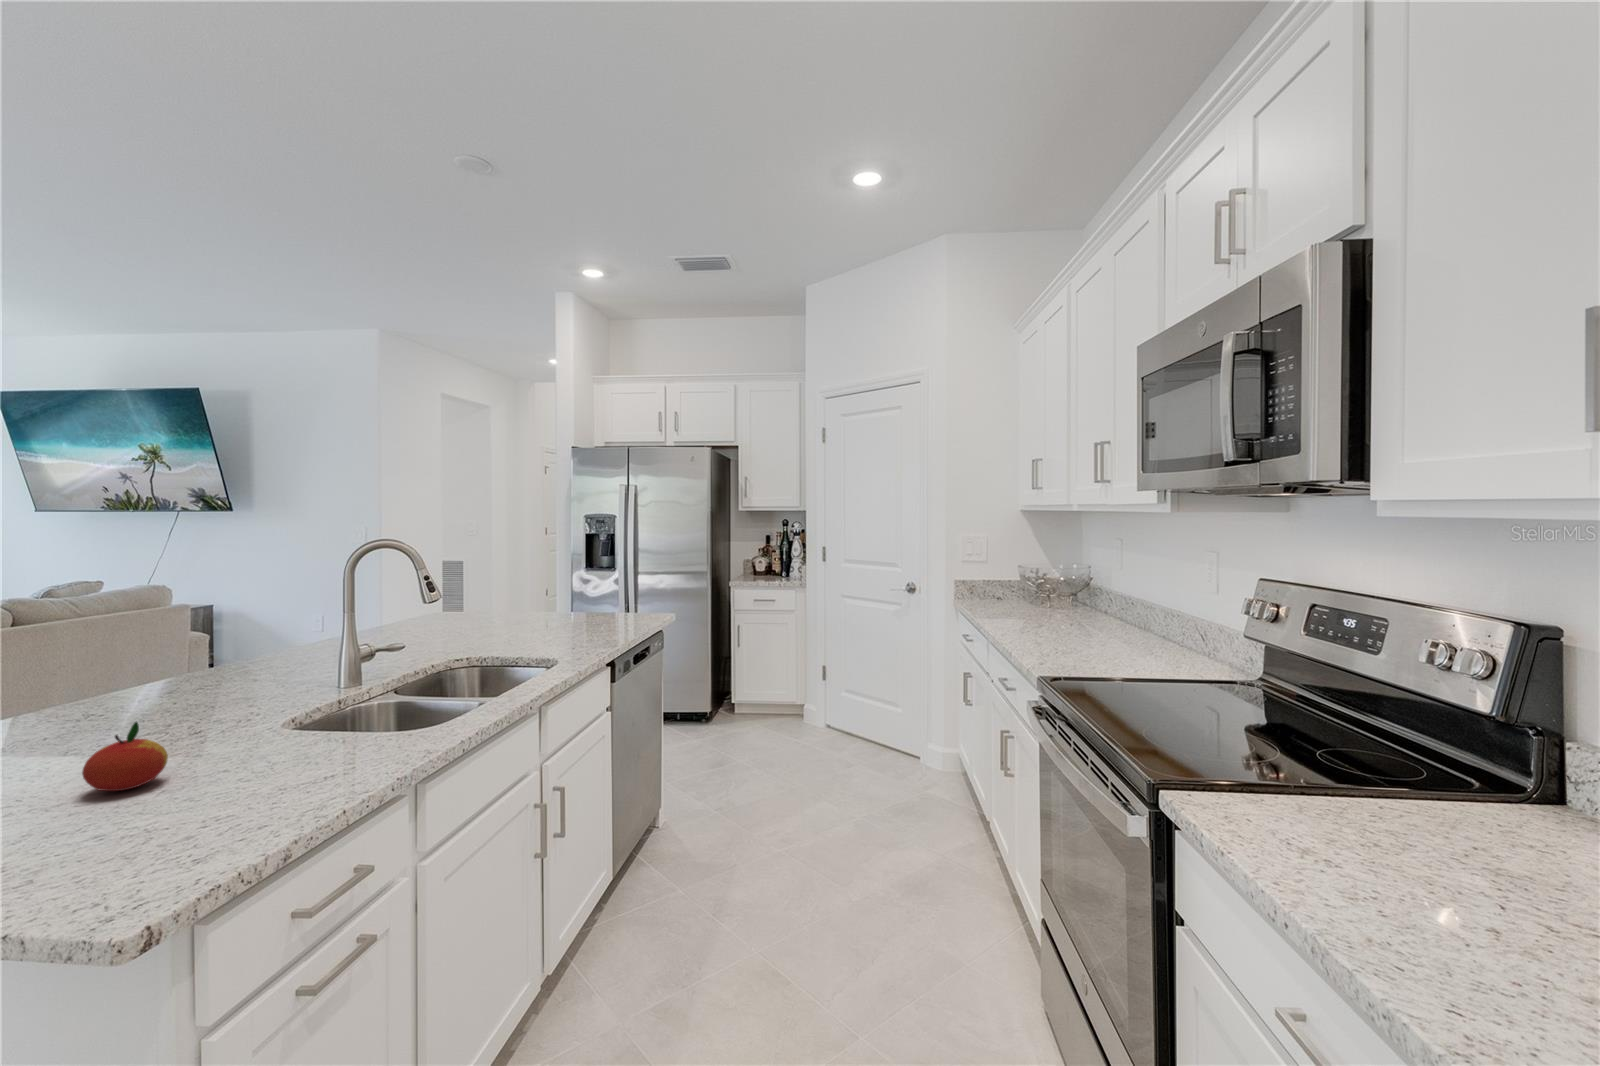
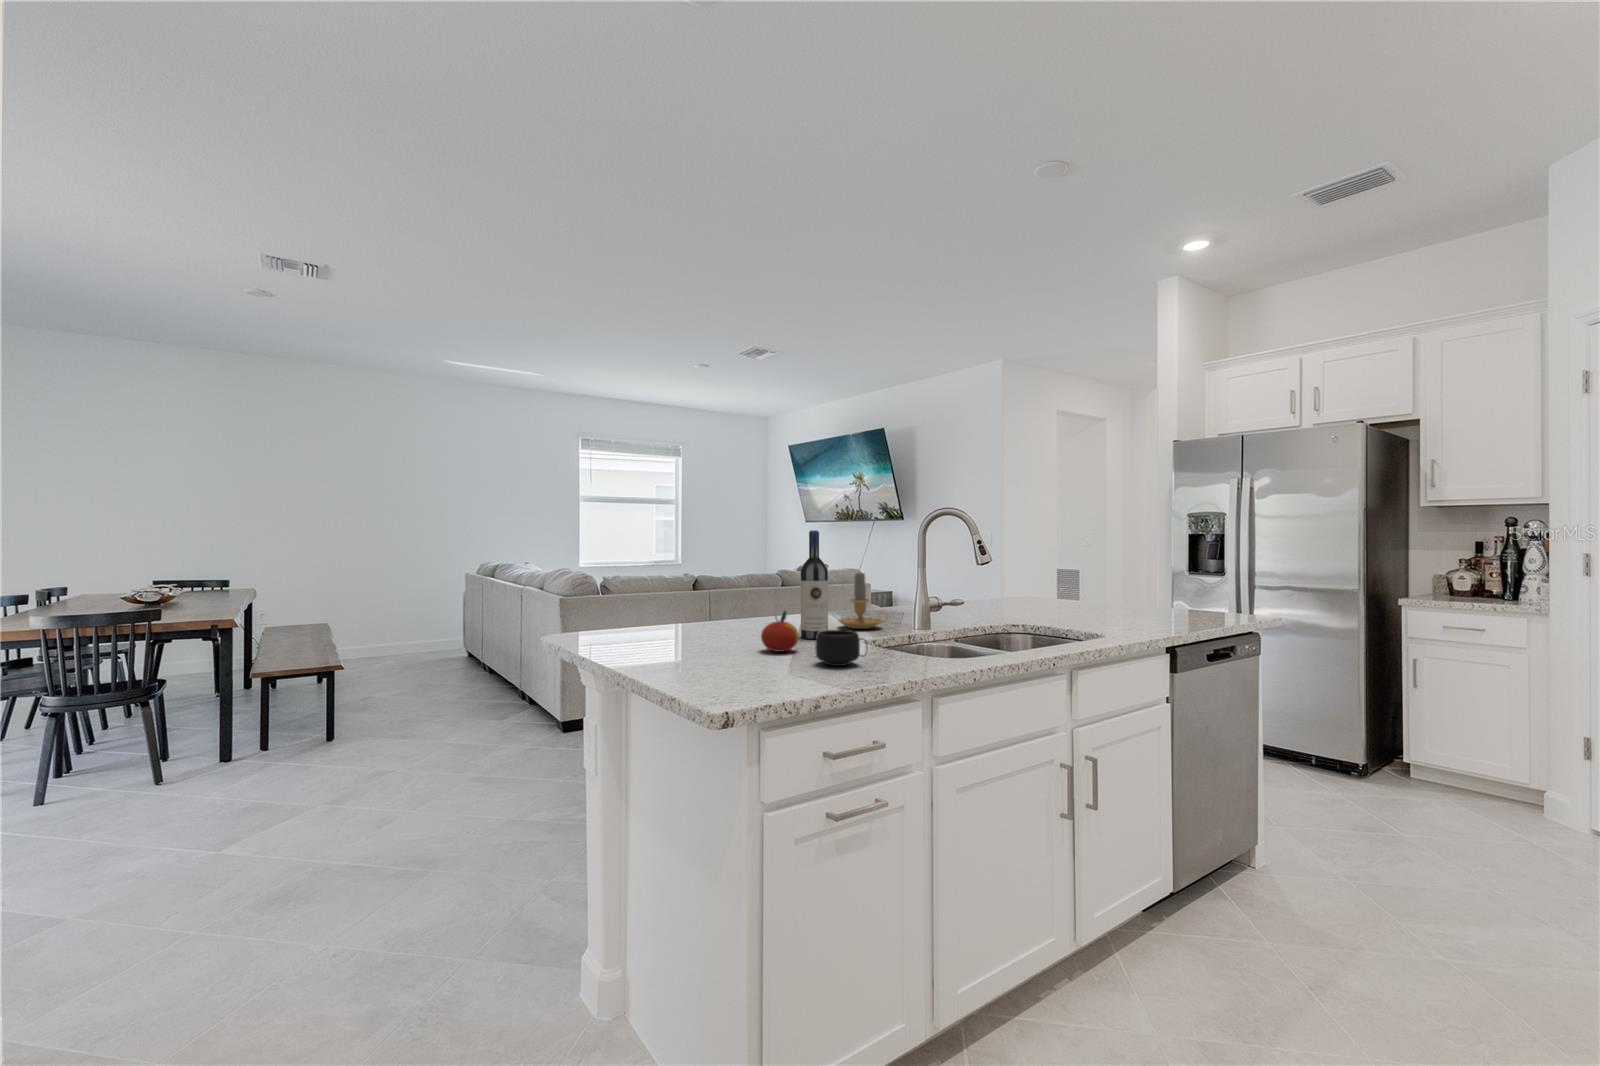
wine bottle: none [147,583,206,748] -> present [801,530,828,639]
candle: none [209,625,300,708] -> present [838,573,886,629]
mug: none [219,734,315,794] -> present [815,630,868,666]

